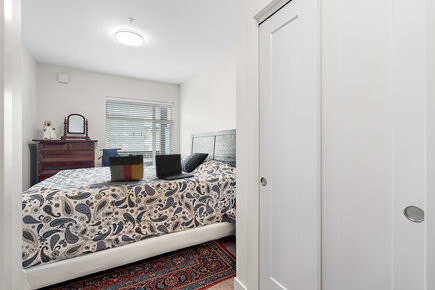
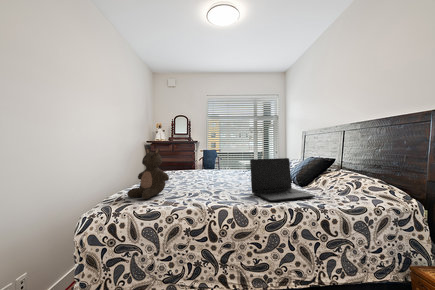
stuffed bear: none [50,147,90,188] -> present [127,148,169,199]
tote bag: present [108,154,144,181] -> none [190,158,234,196]

